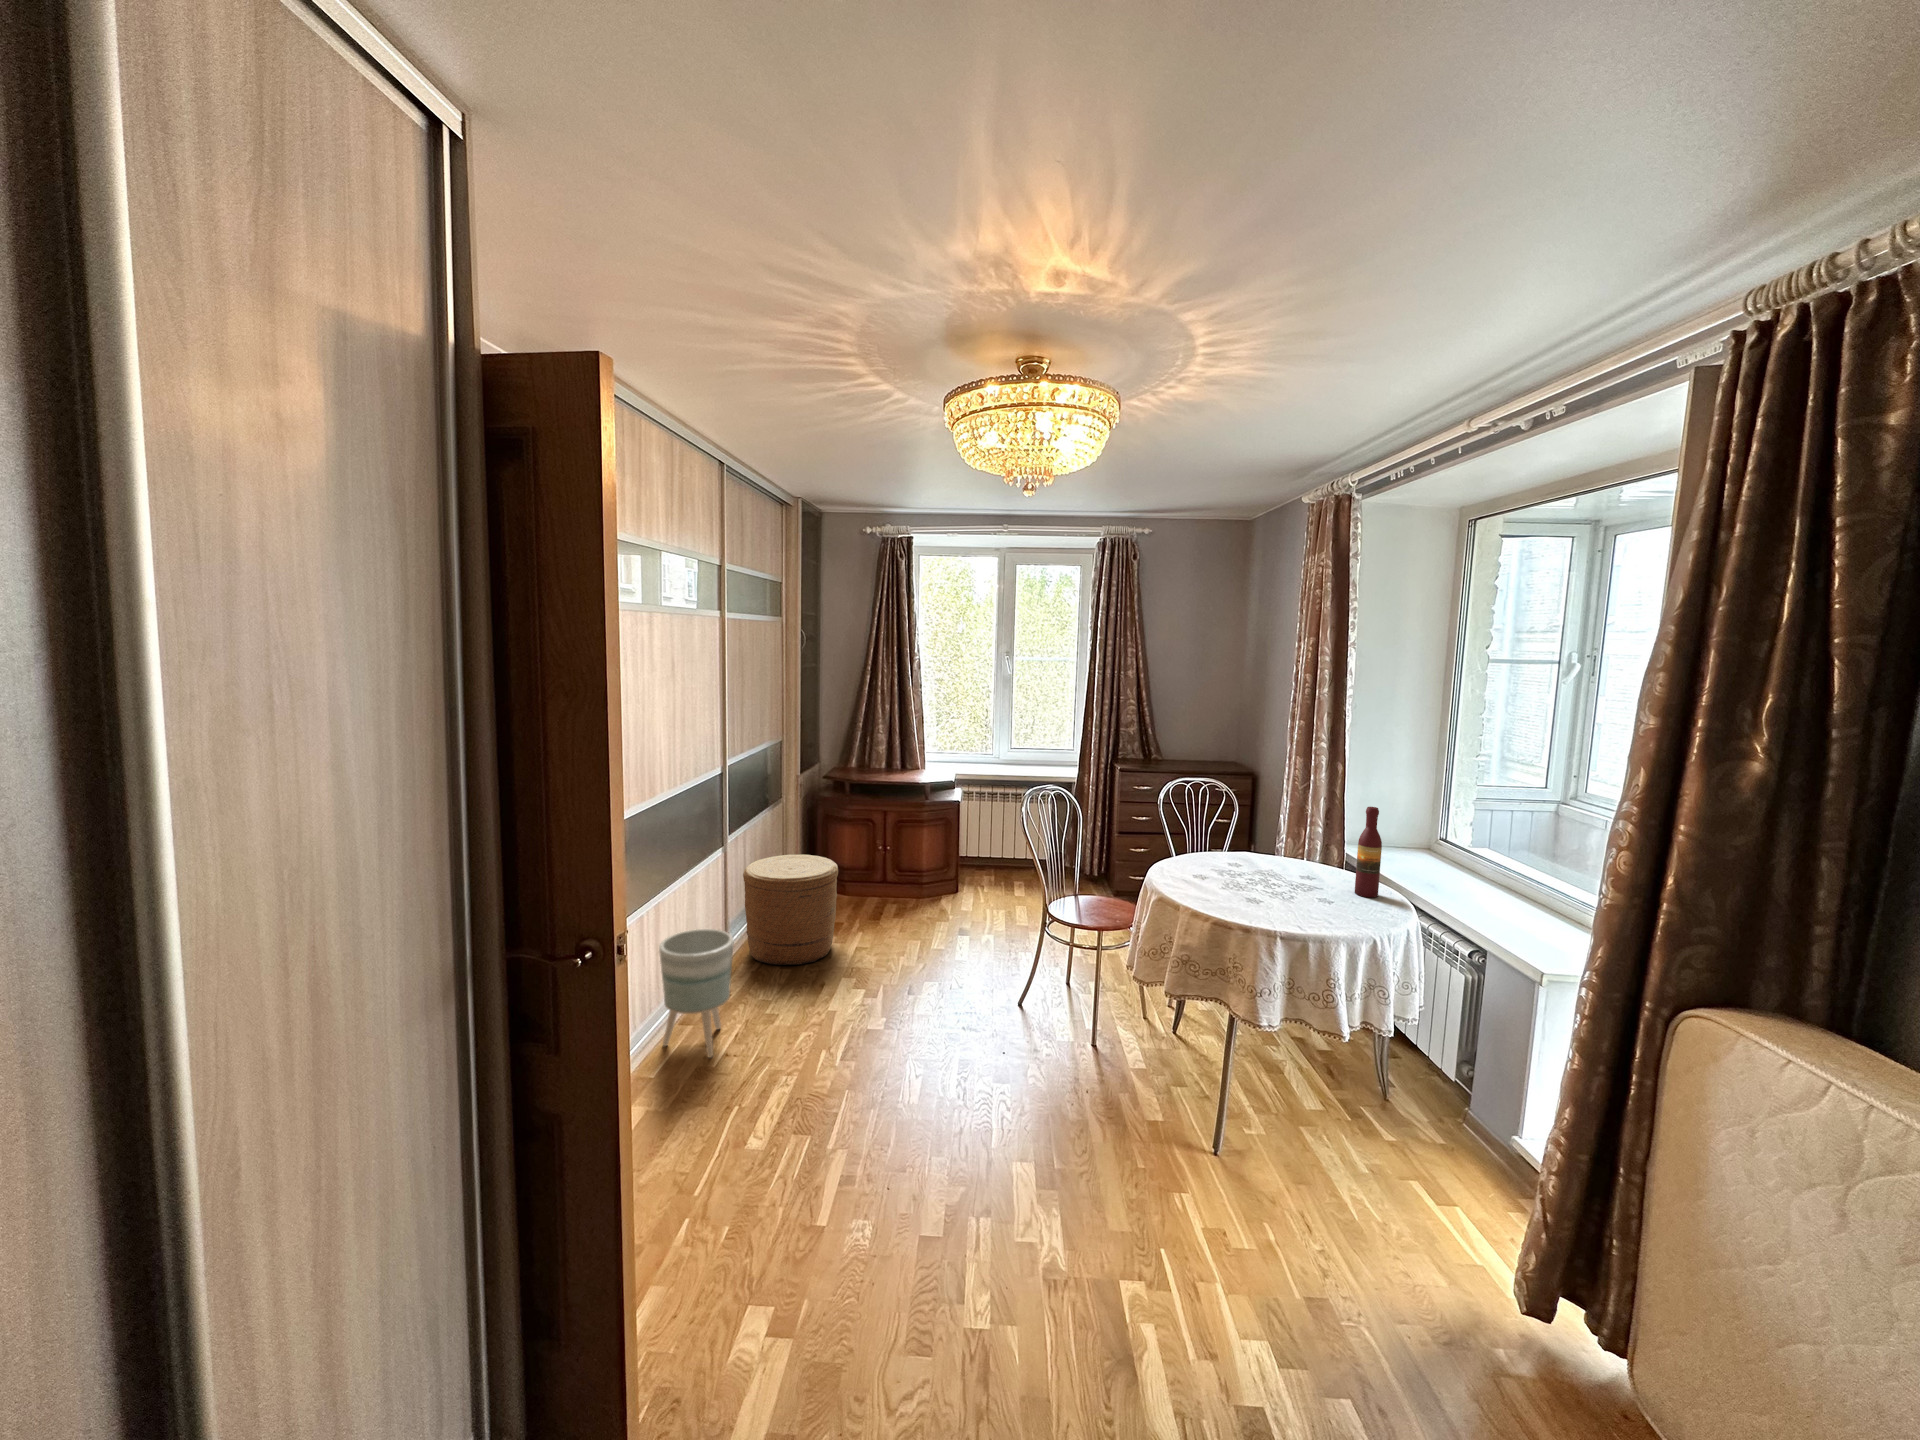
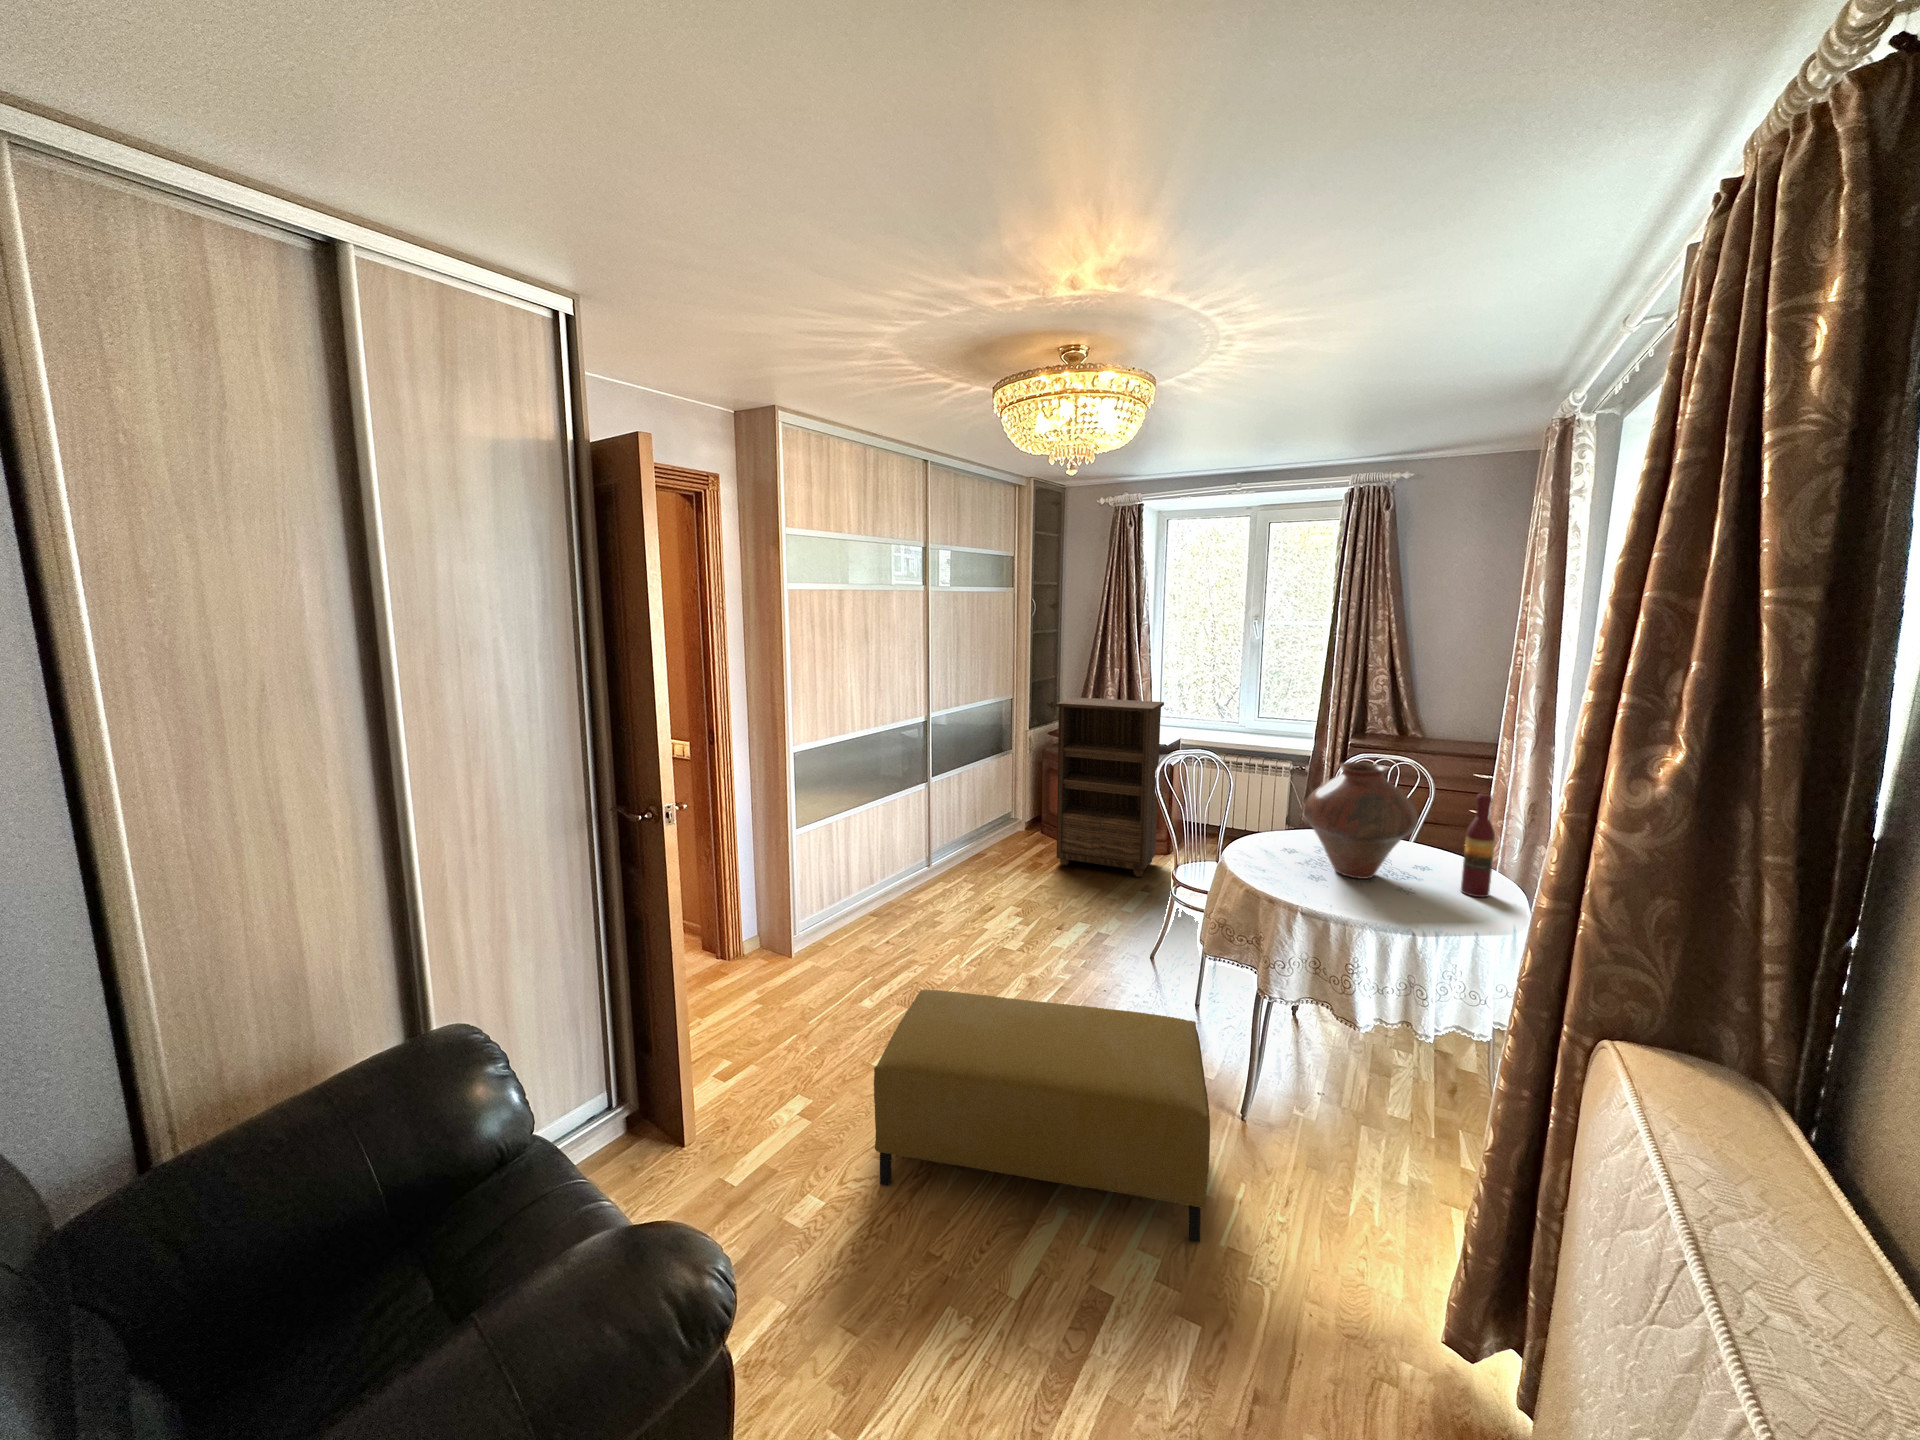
bookshelf: none [857,736,961,920] -> present [1056,697,1164,877]
vase: none [1229,787,1329,895] -> present [1304,762,1418,879]
woven basket: present [743,855,838,965] -> none [944,798,1025,891]
planter: present [659,929,734,1058] -> none [843,844,898,943]
ottoman: none [896,1067,1297,1390] -> present [874,989,1210,1242]

